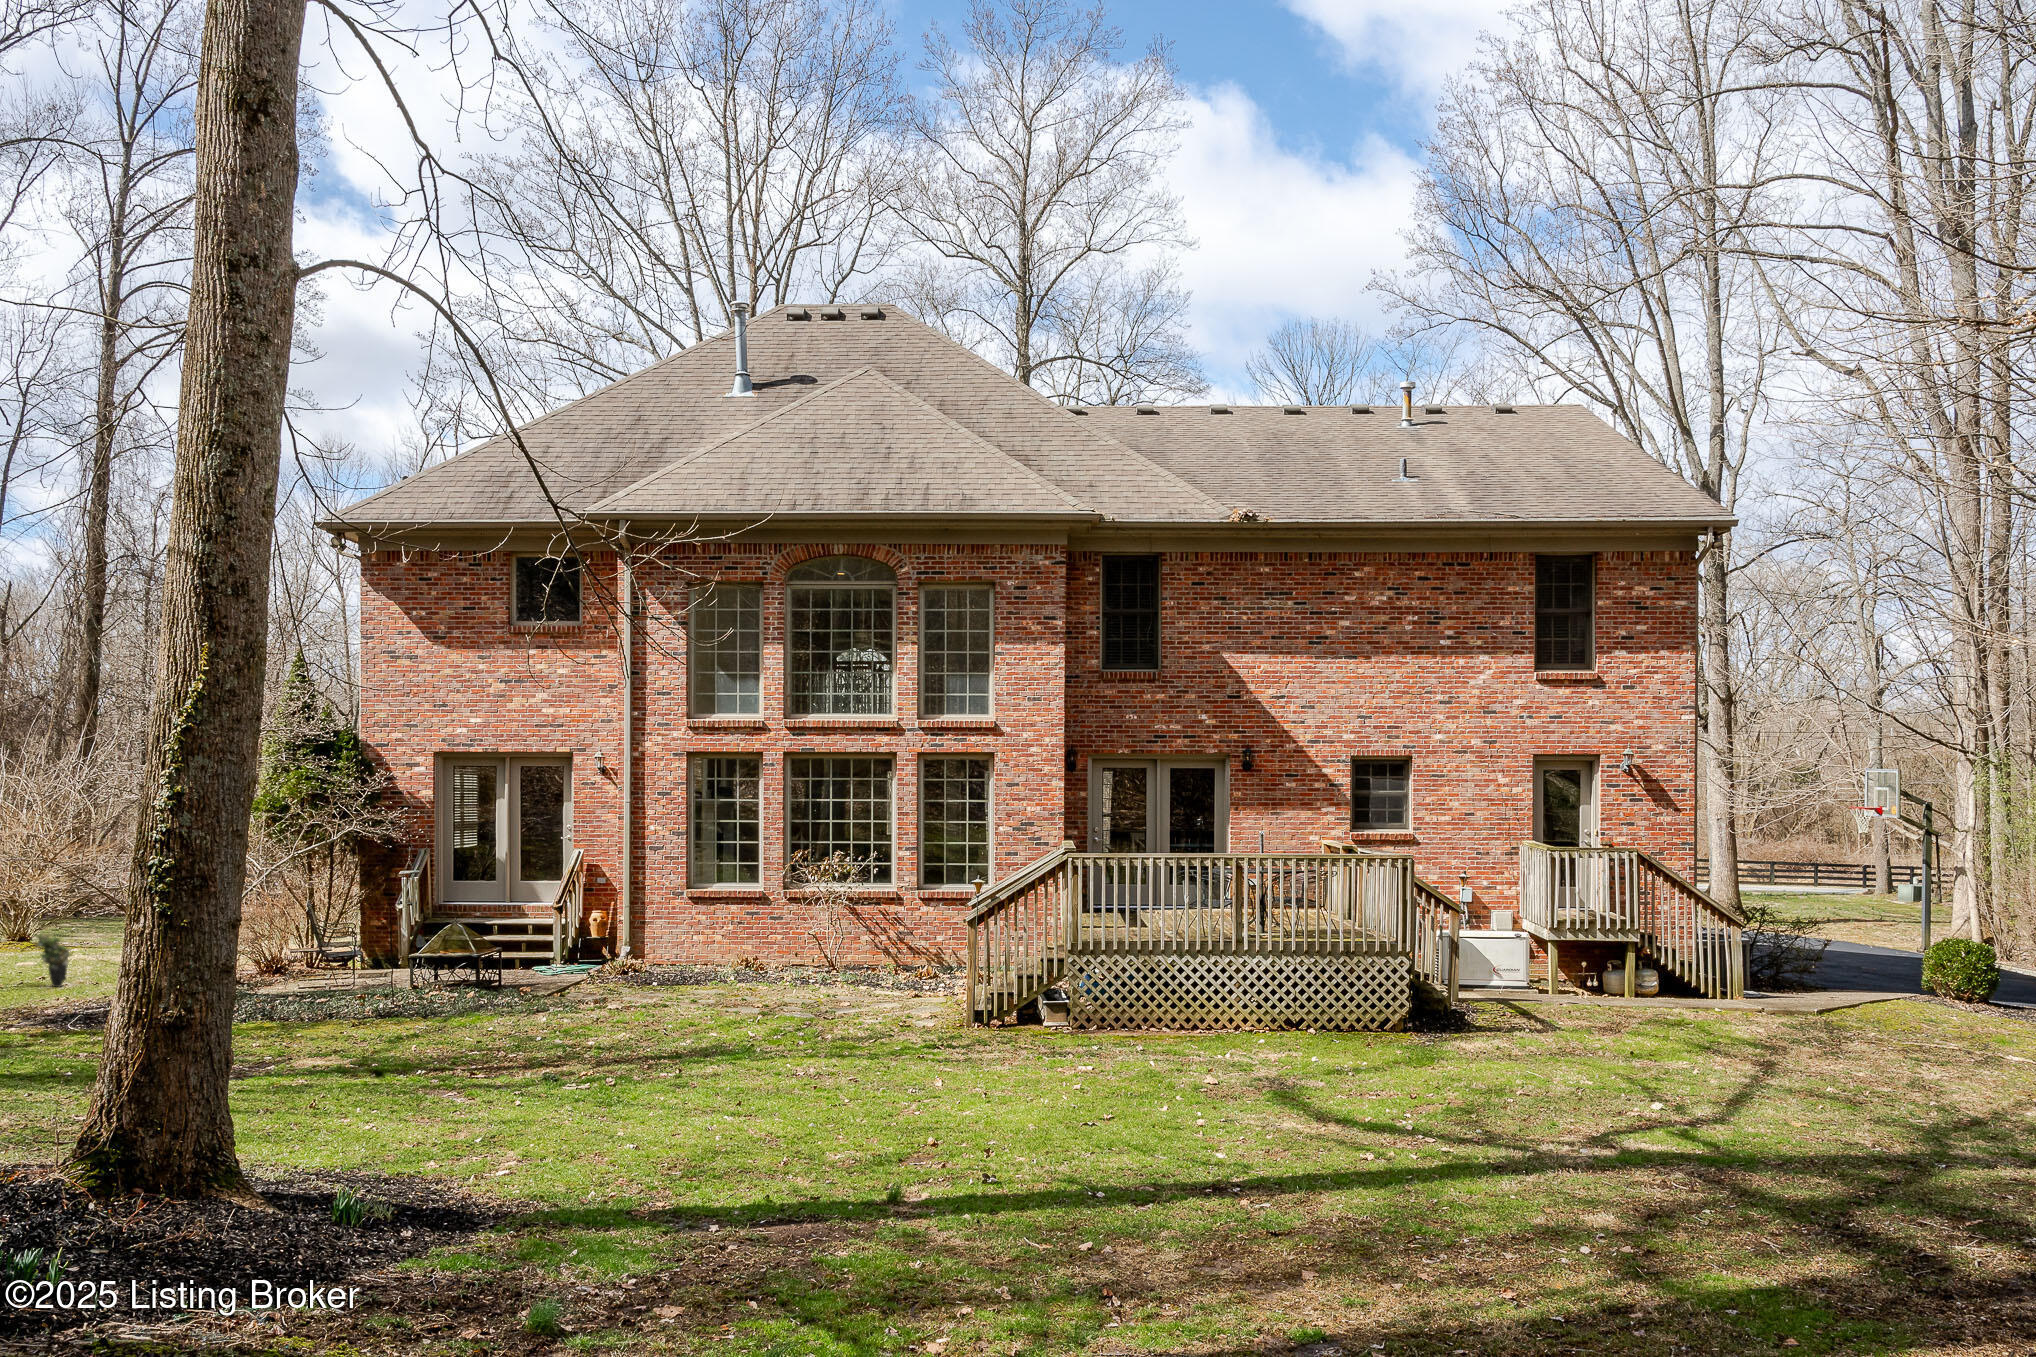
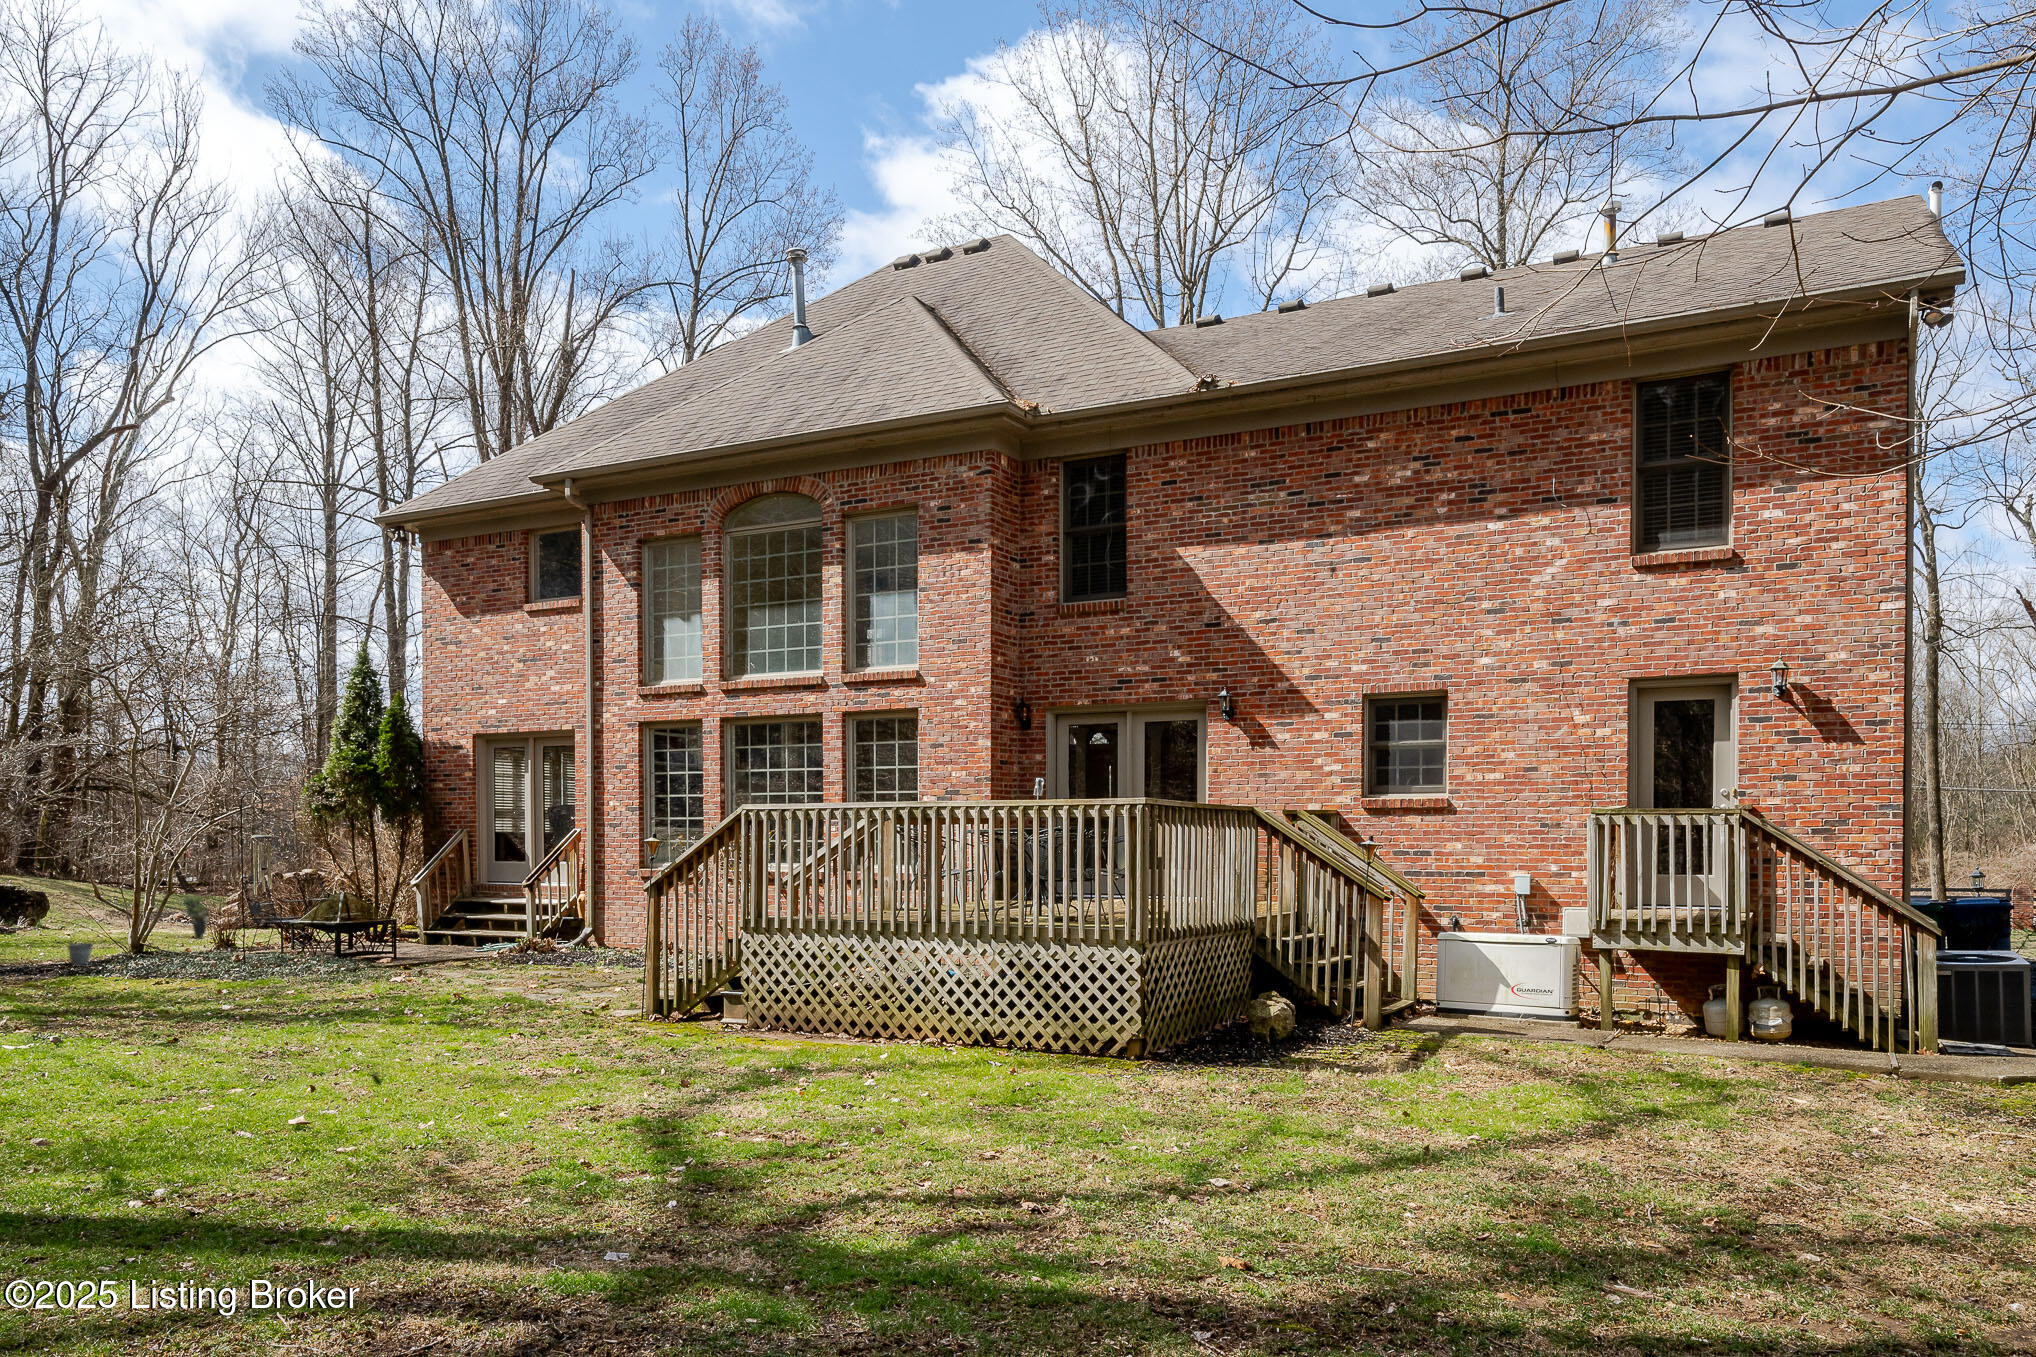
bucket: none [31,991,68,1032] -> present [68,941,93,965]

